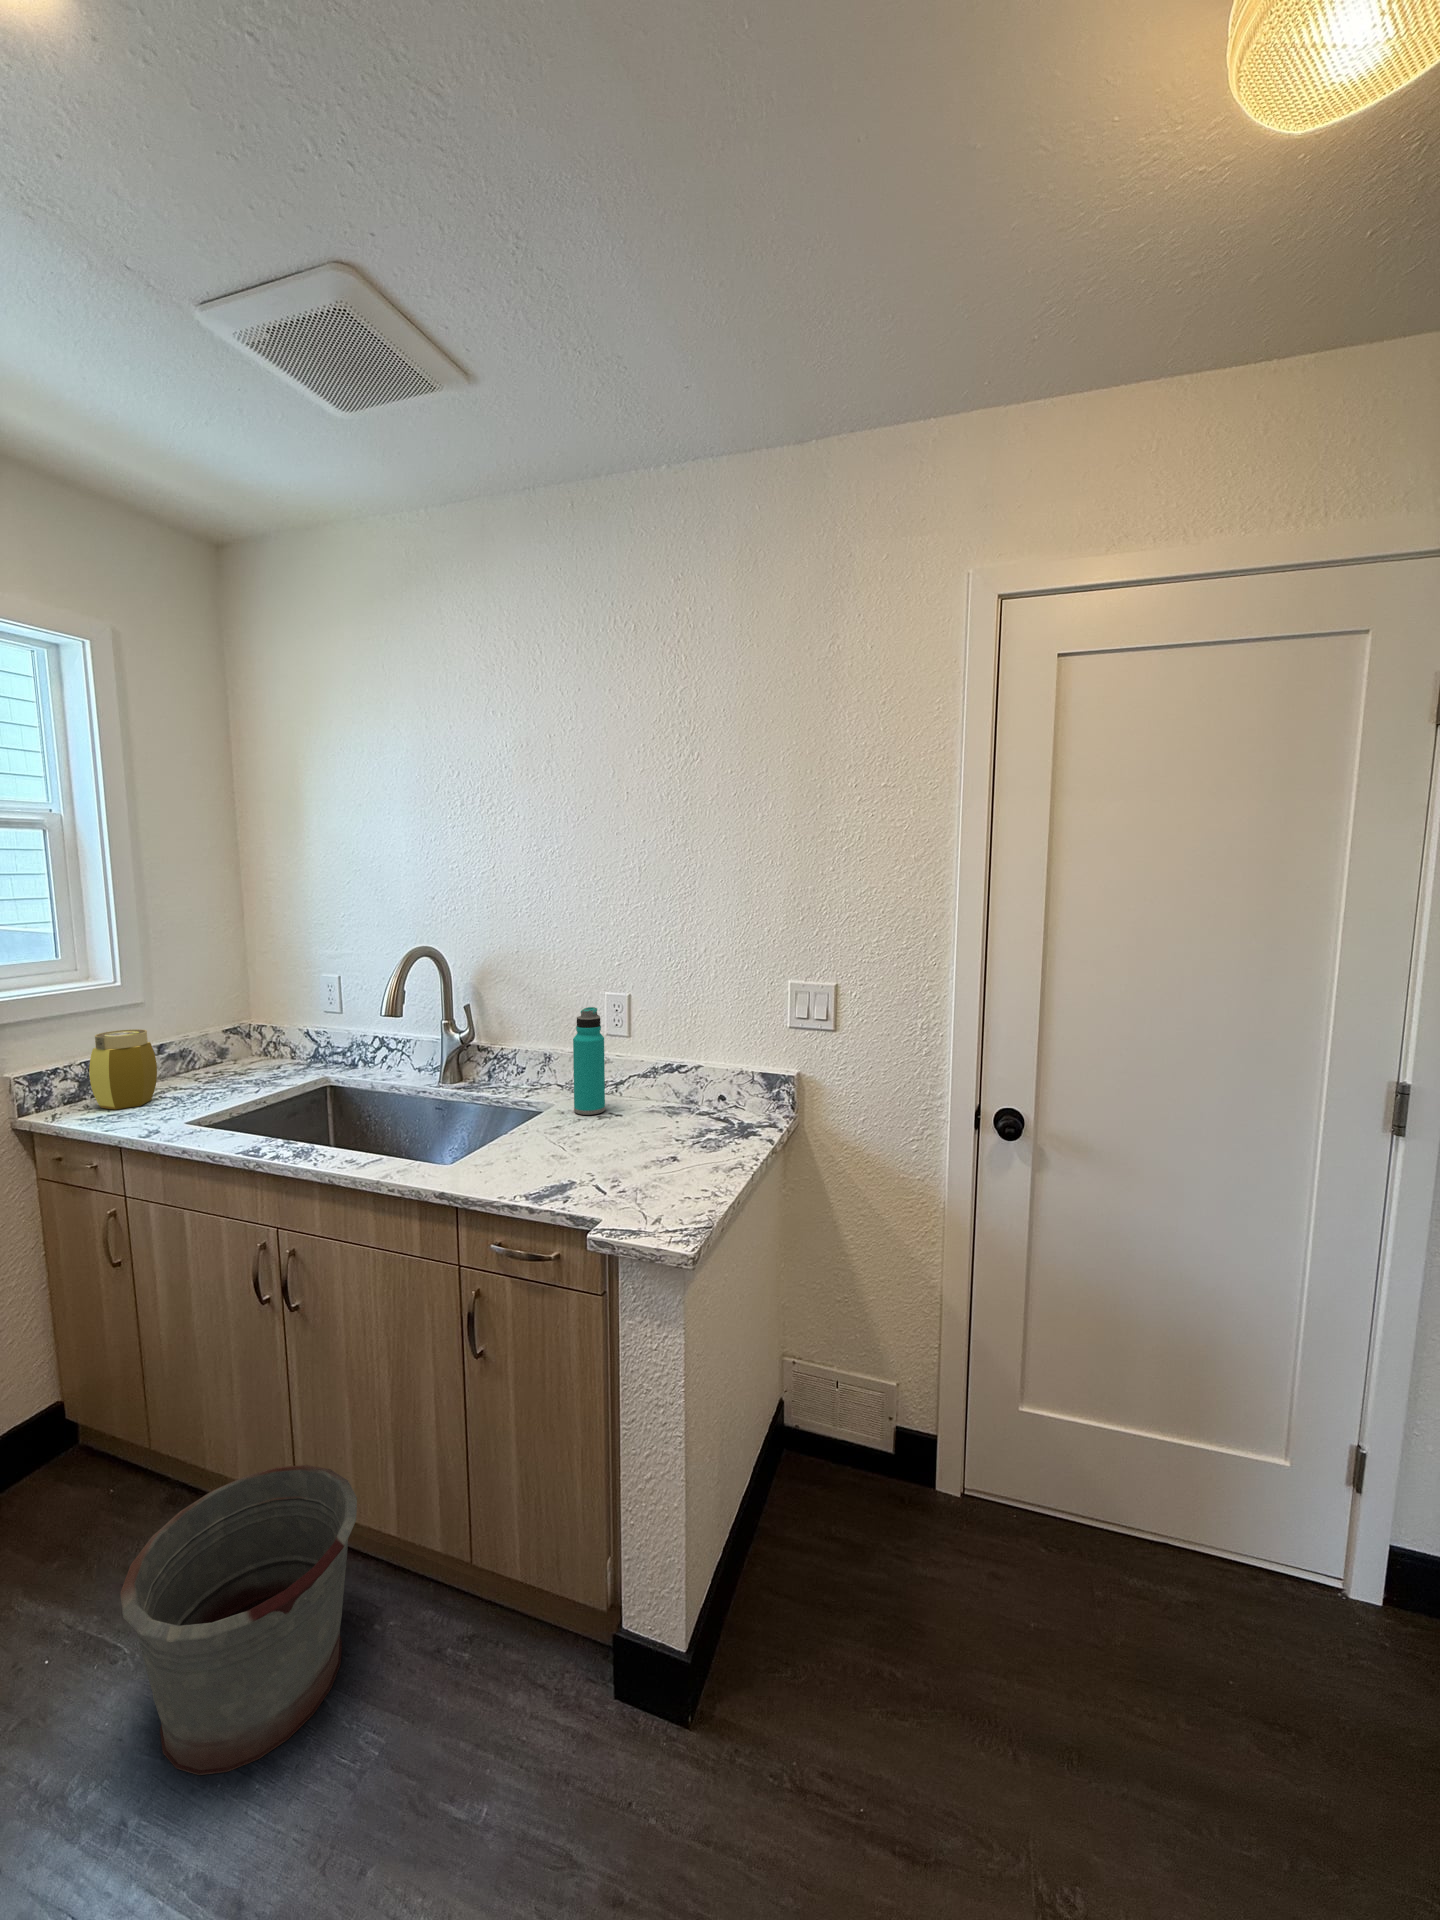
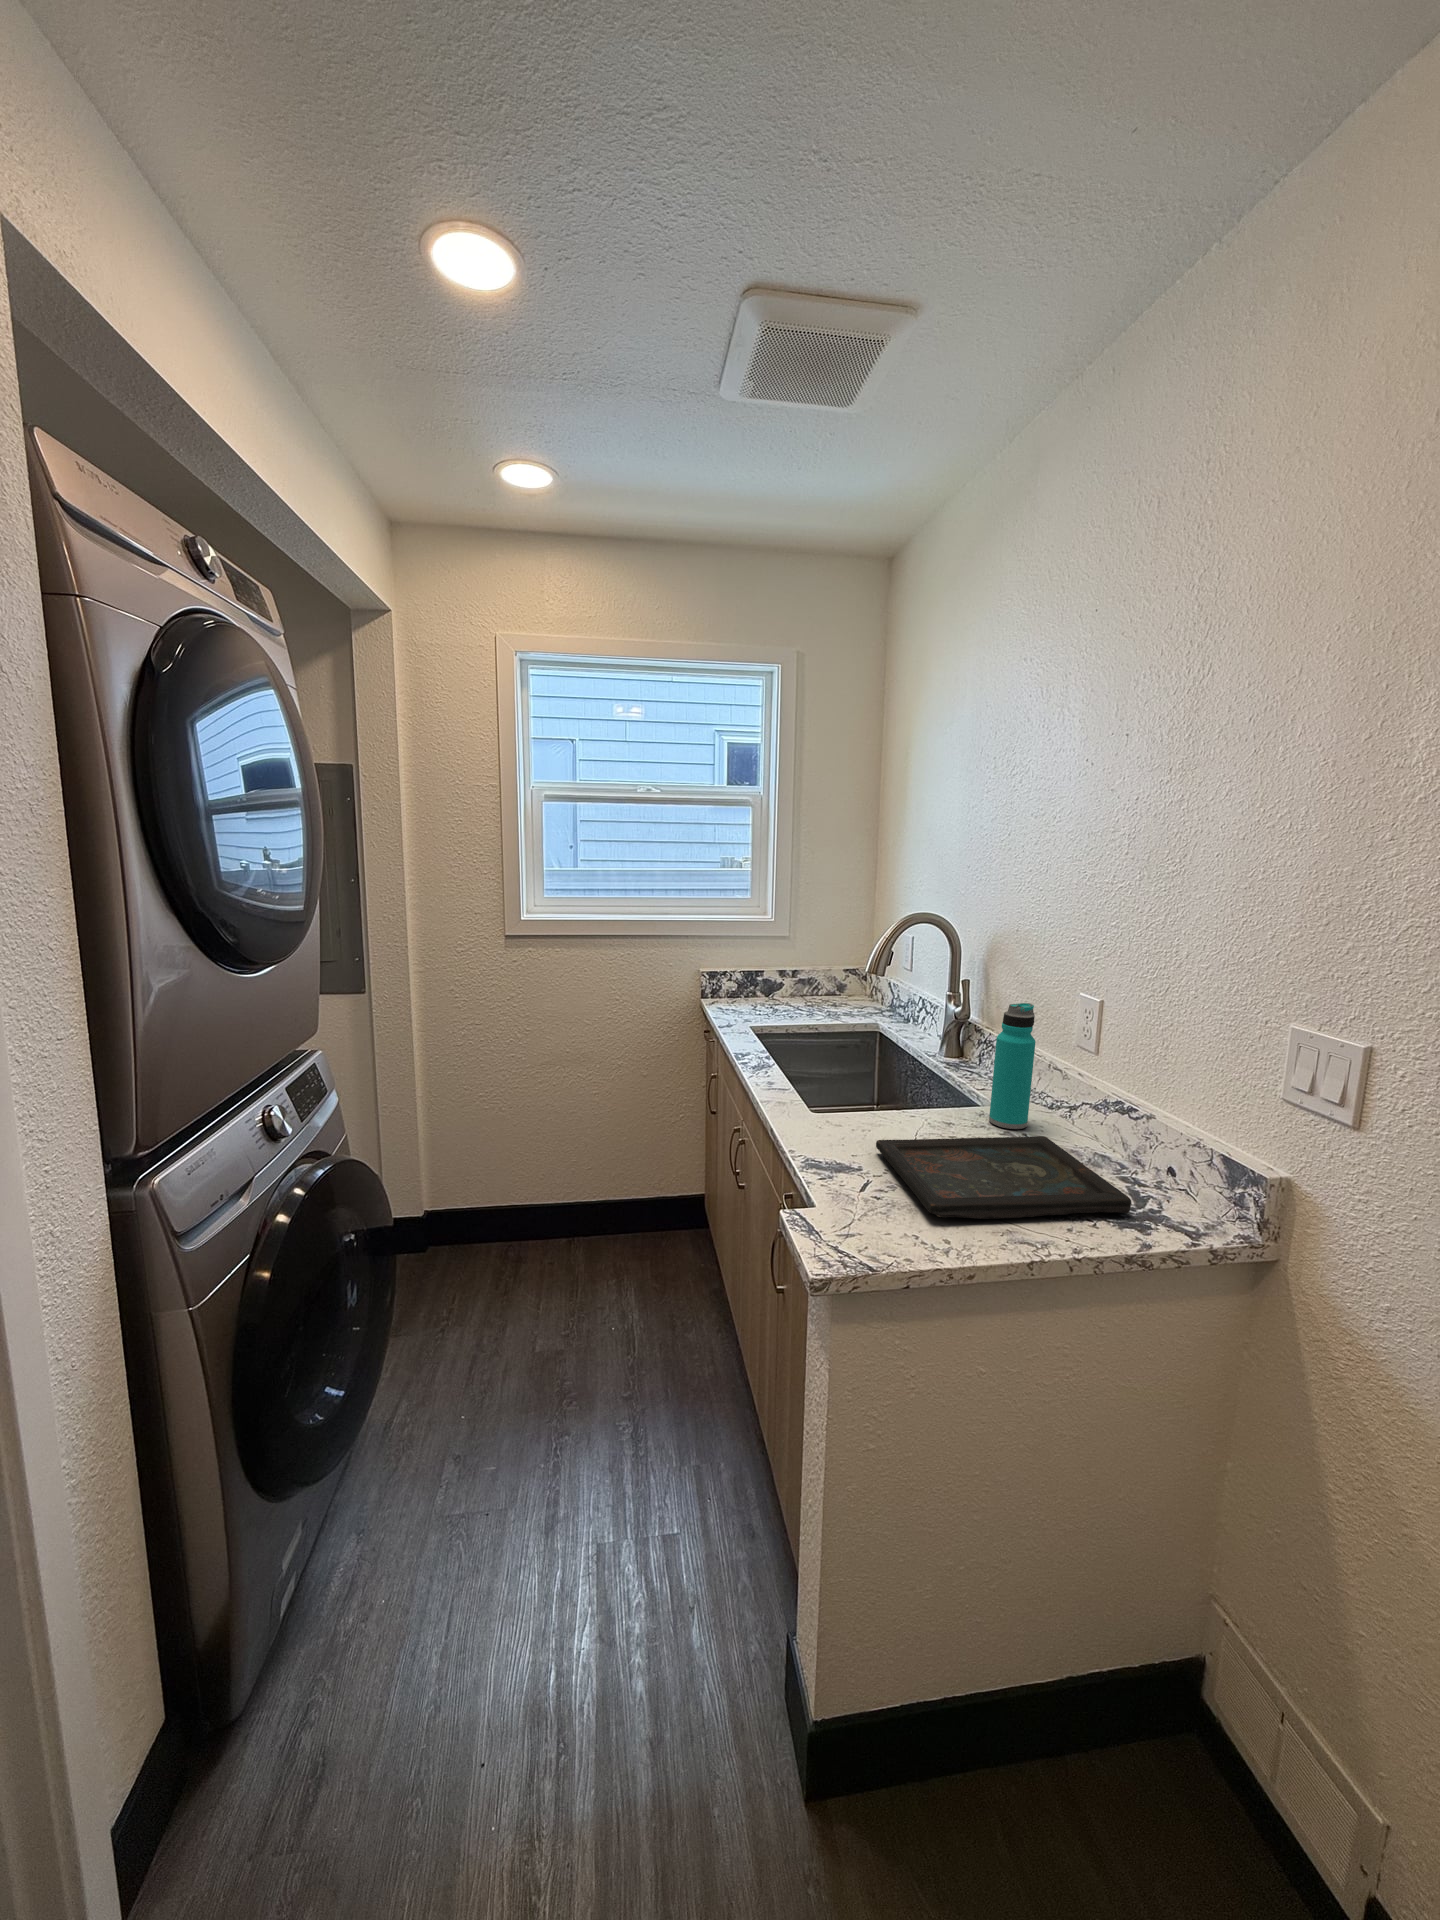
jar: present [89,1029,157,1109] -> none [734,952,771,1010]
tray: none [564,1107,741,1177] -> present [876,1136,1131,1219]
bucket: present [120,1465,357,1775] -> none [580,1281,724,1469]

